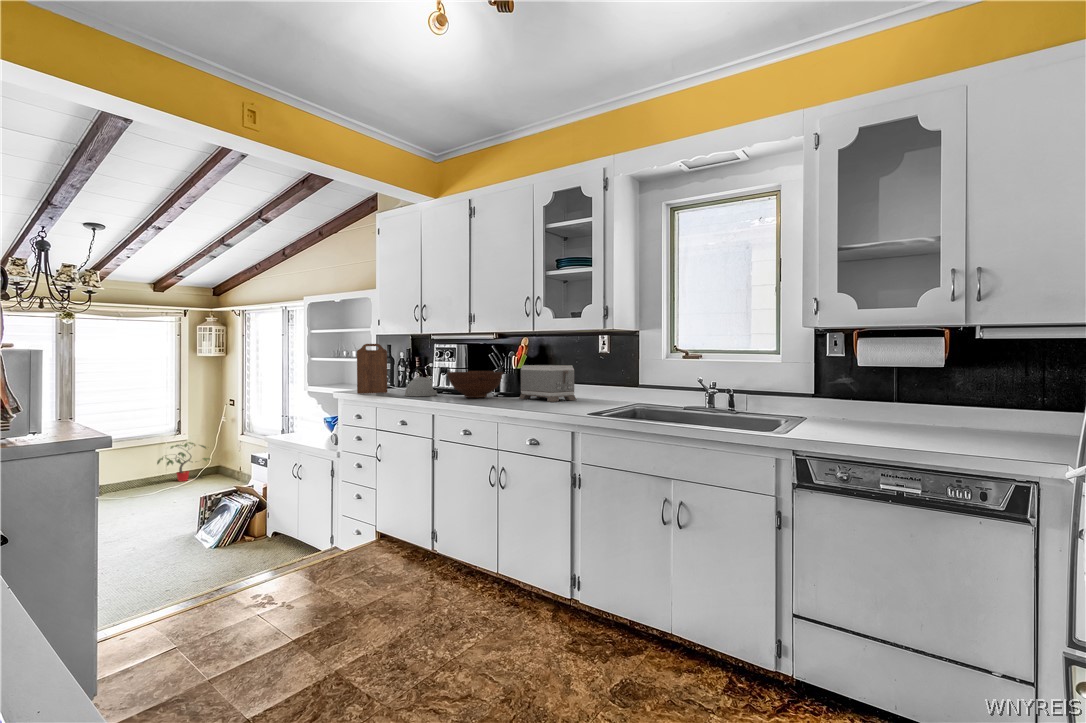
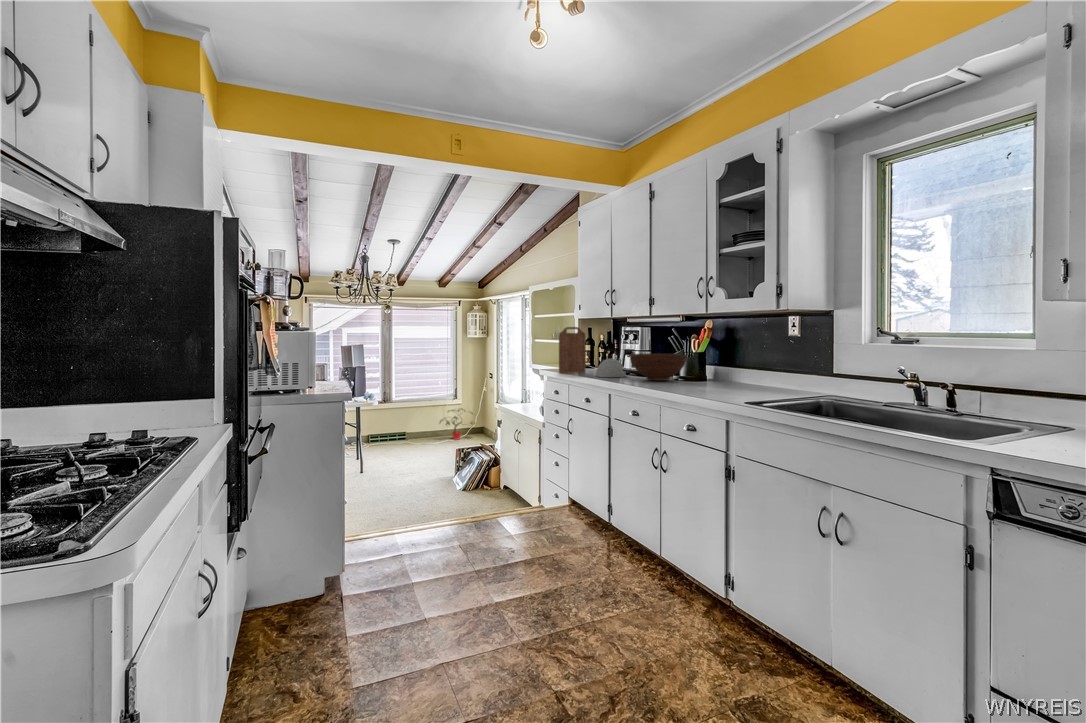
toaster: present [519,365,576,402] -> none [700,348,762,388]

